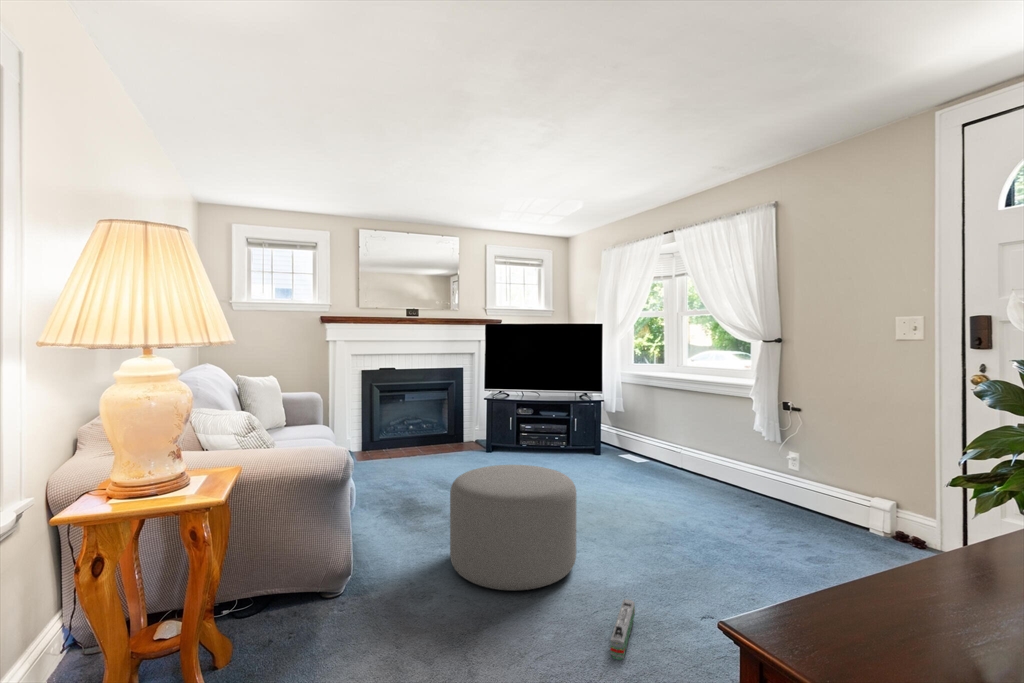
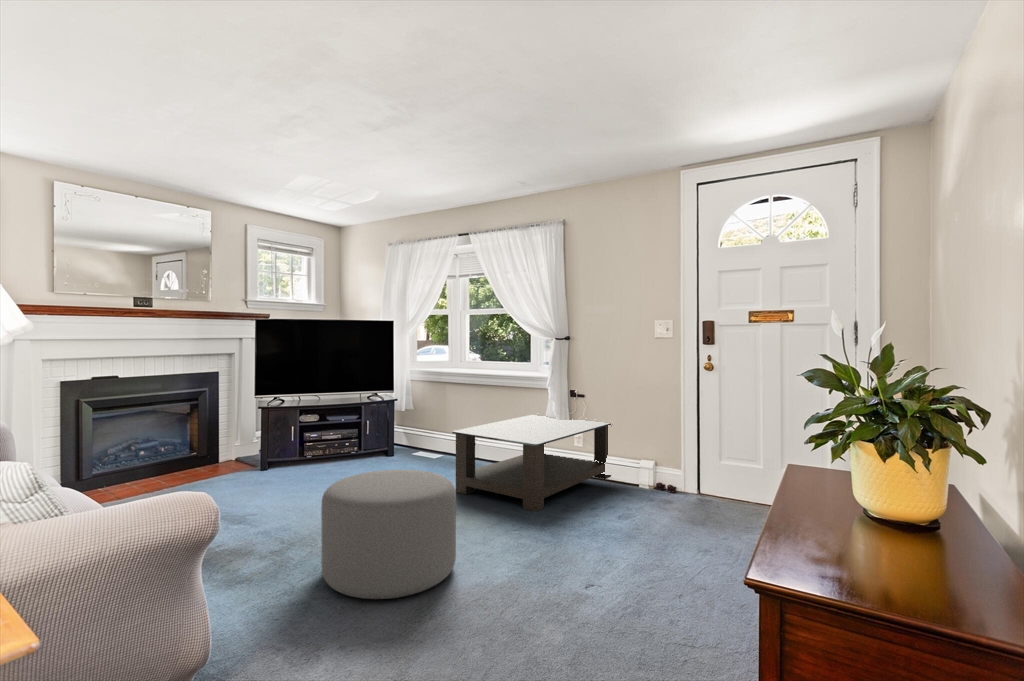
coffee table: none [630,426,842,535] -> present [452,415,613,511]
toy train: present [610,599,635,660] -> none [521,572,548,621]

